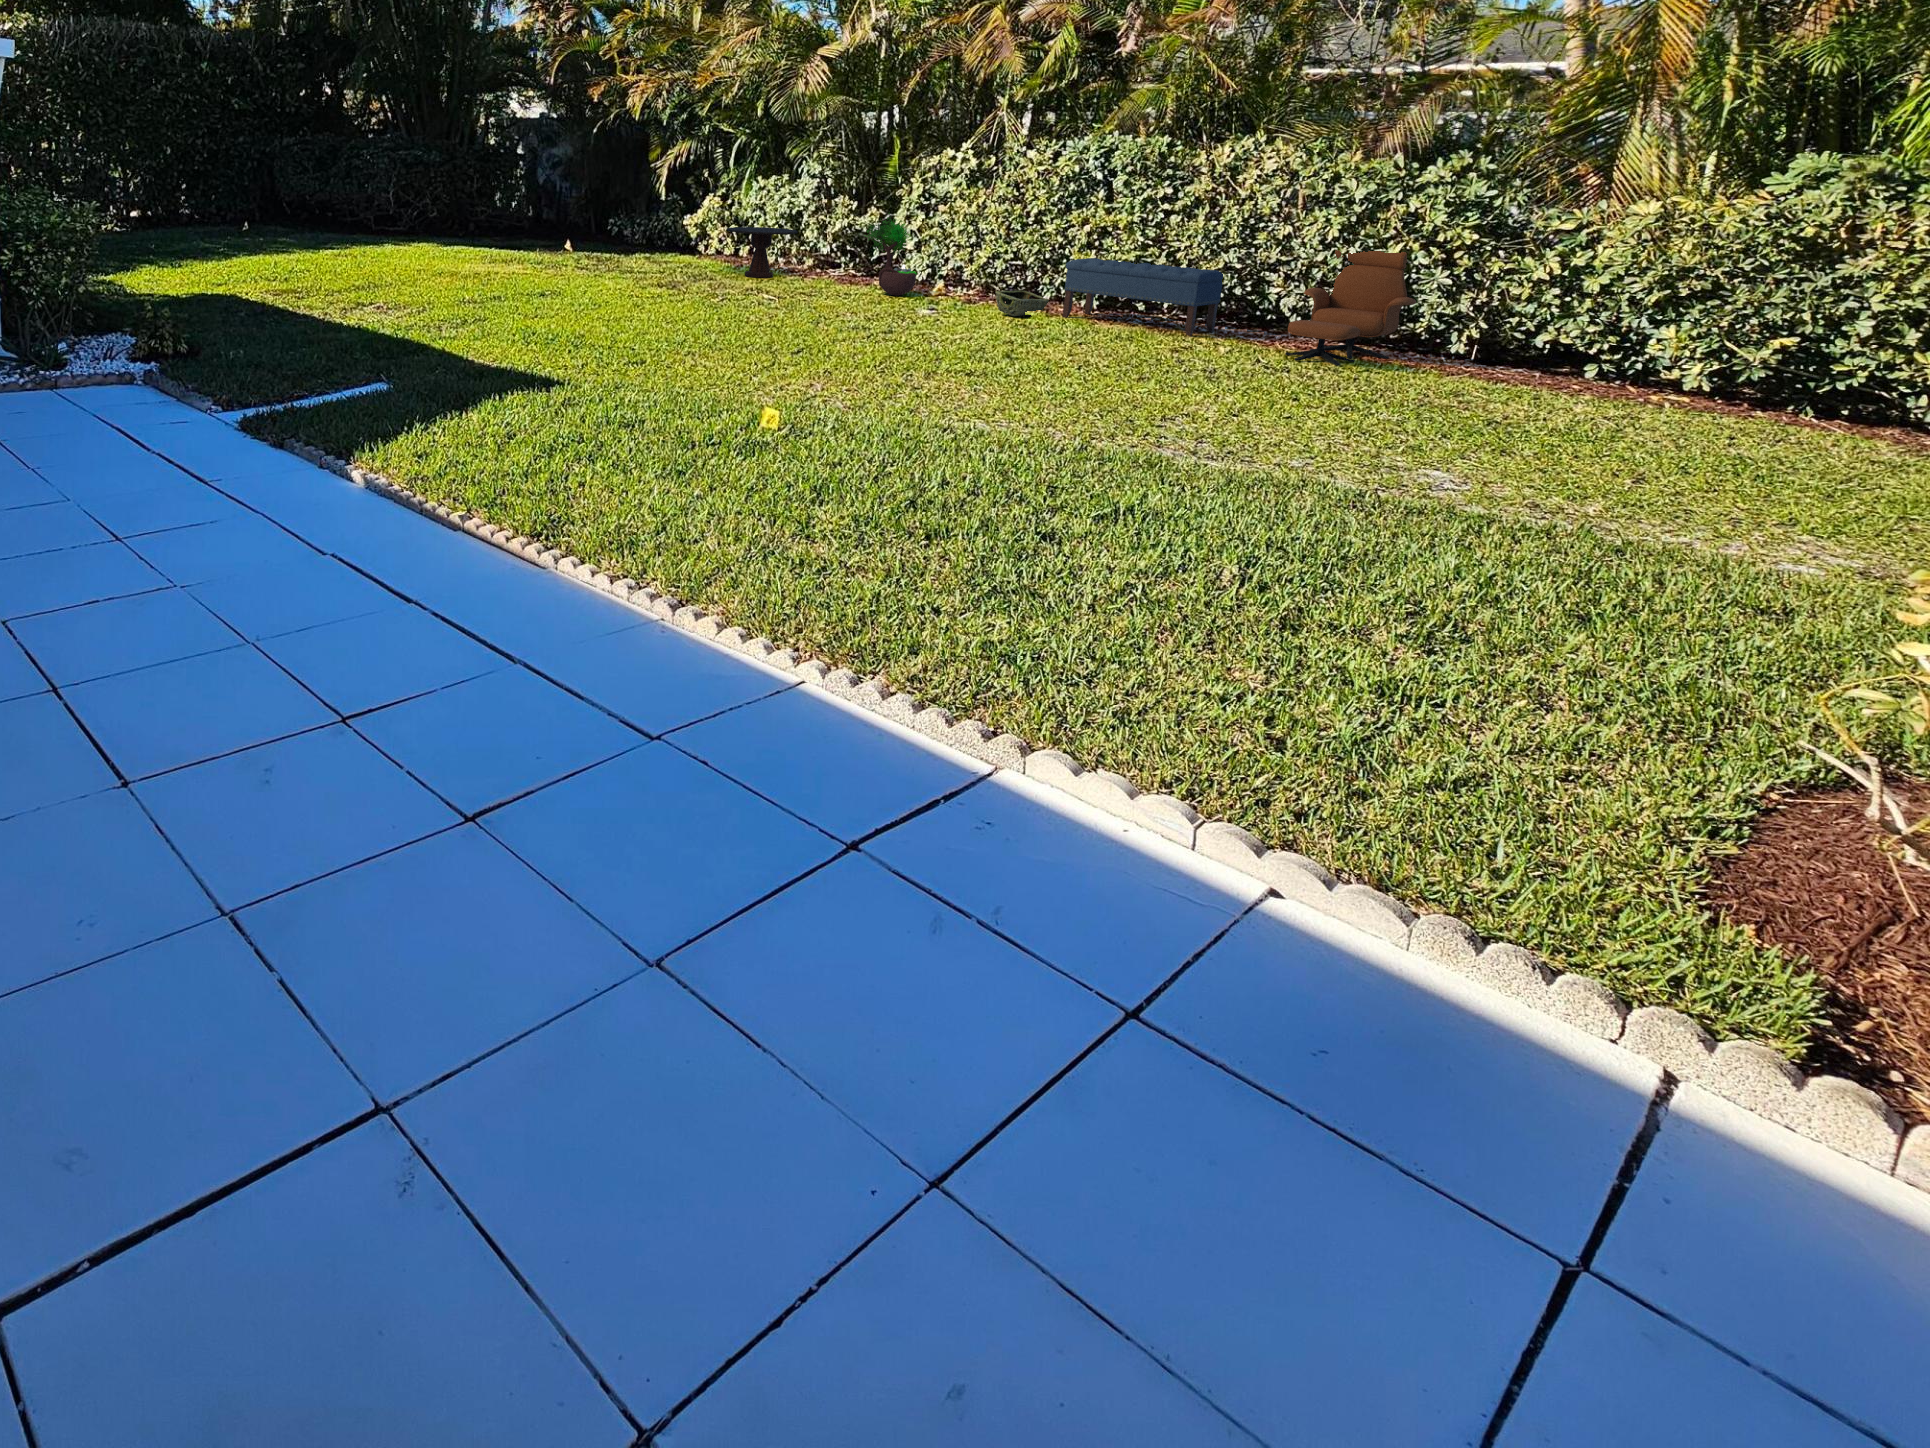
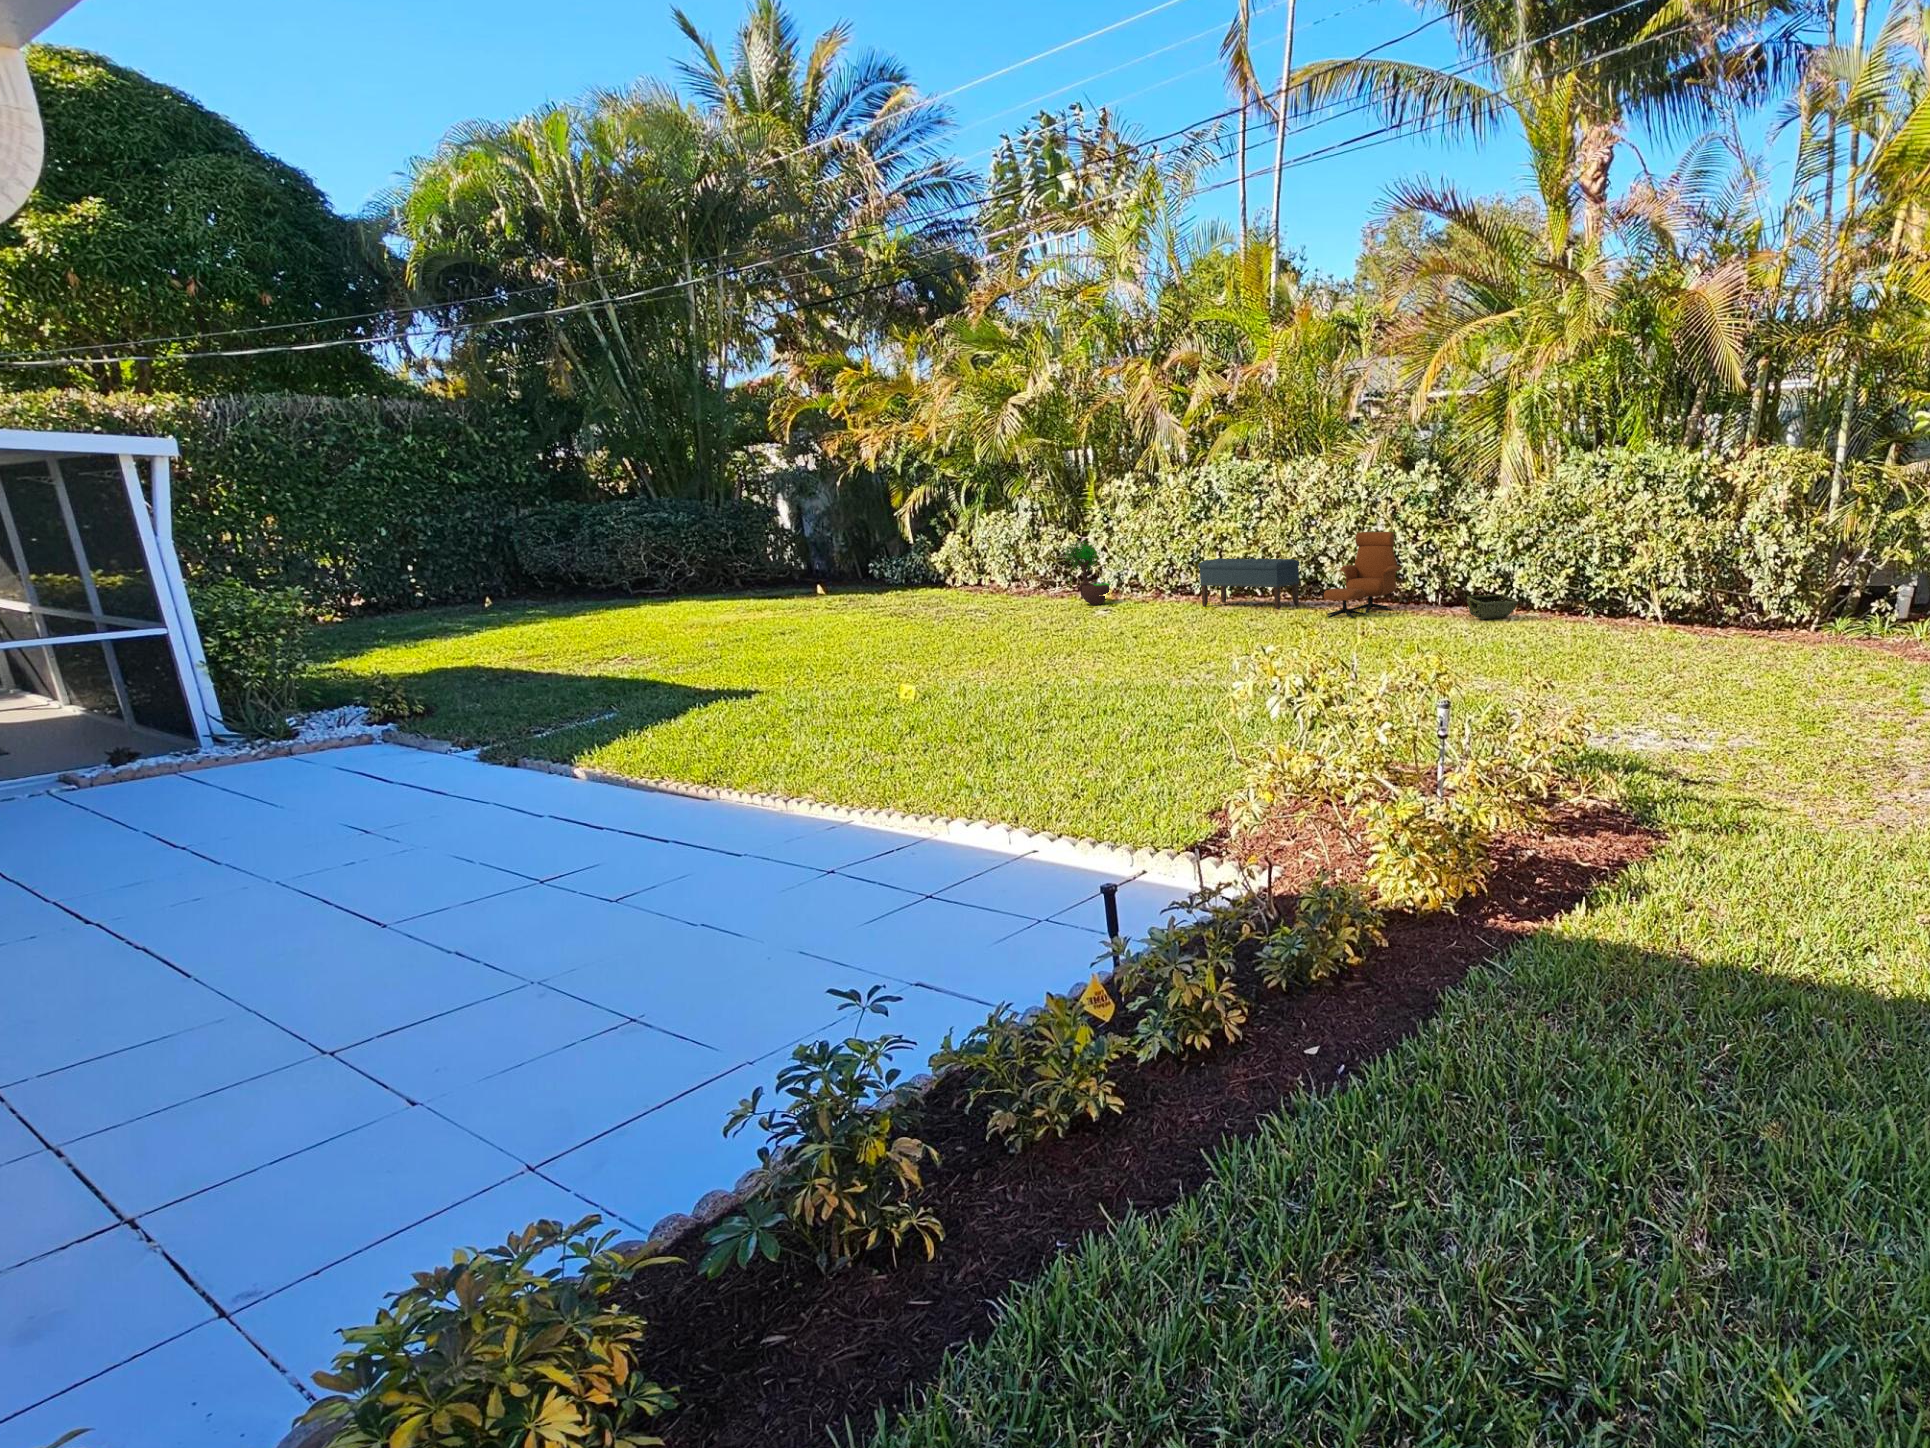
side table: present [727,227,797,278] -> none [960,558,1020,603]
woven basket: present [996,291,1049,316] -> present [1467,594,1518,619]

